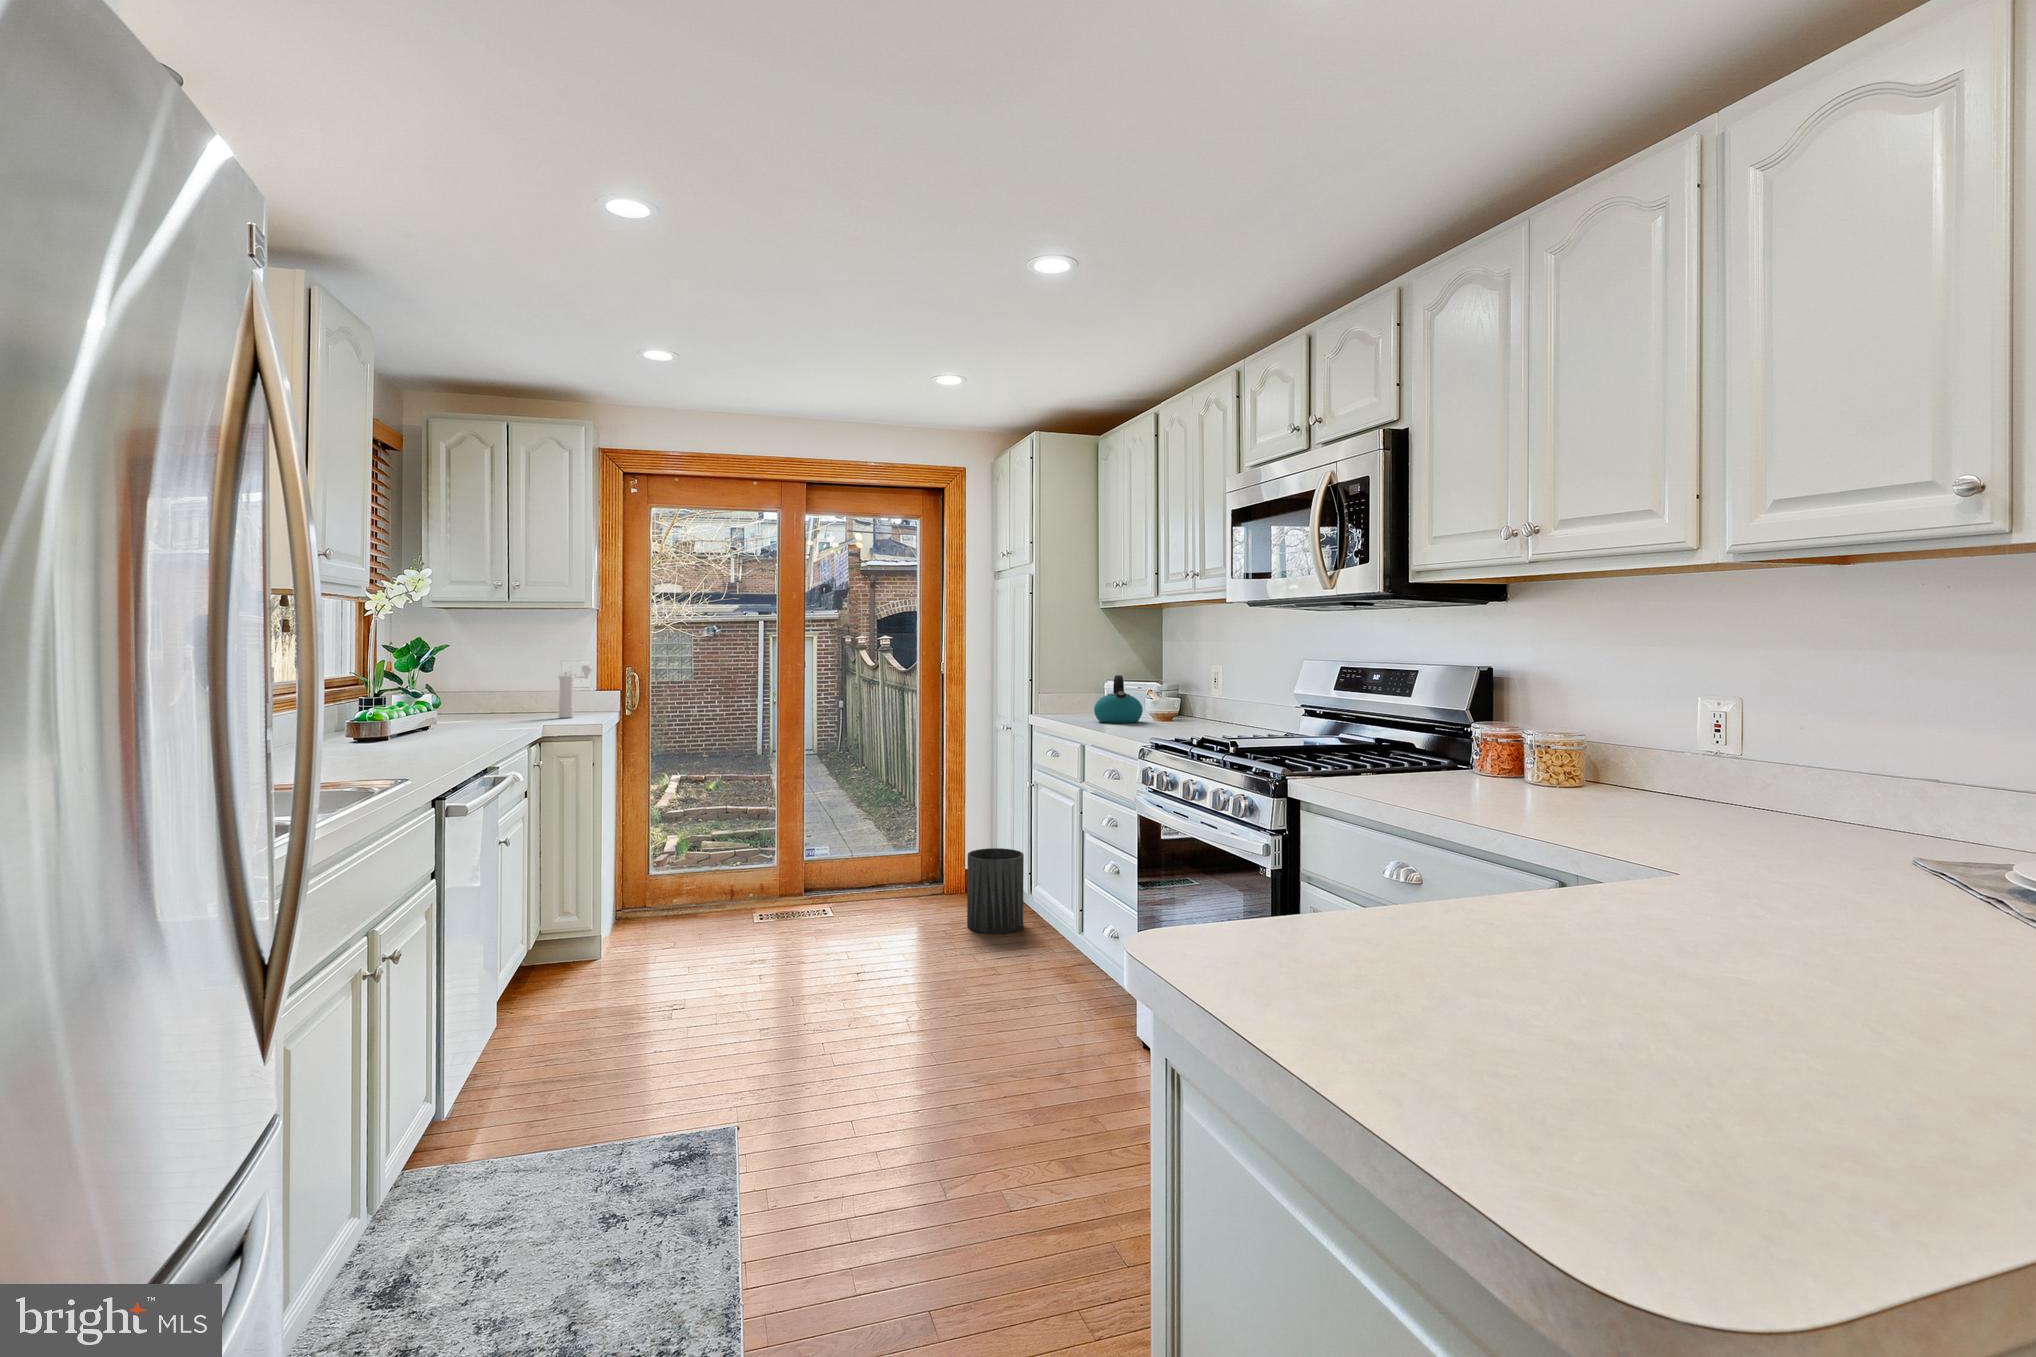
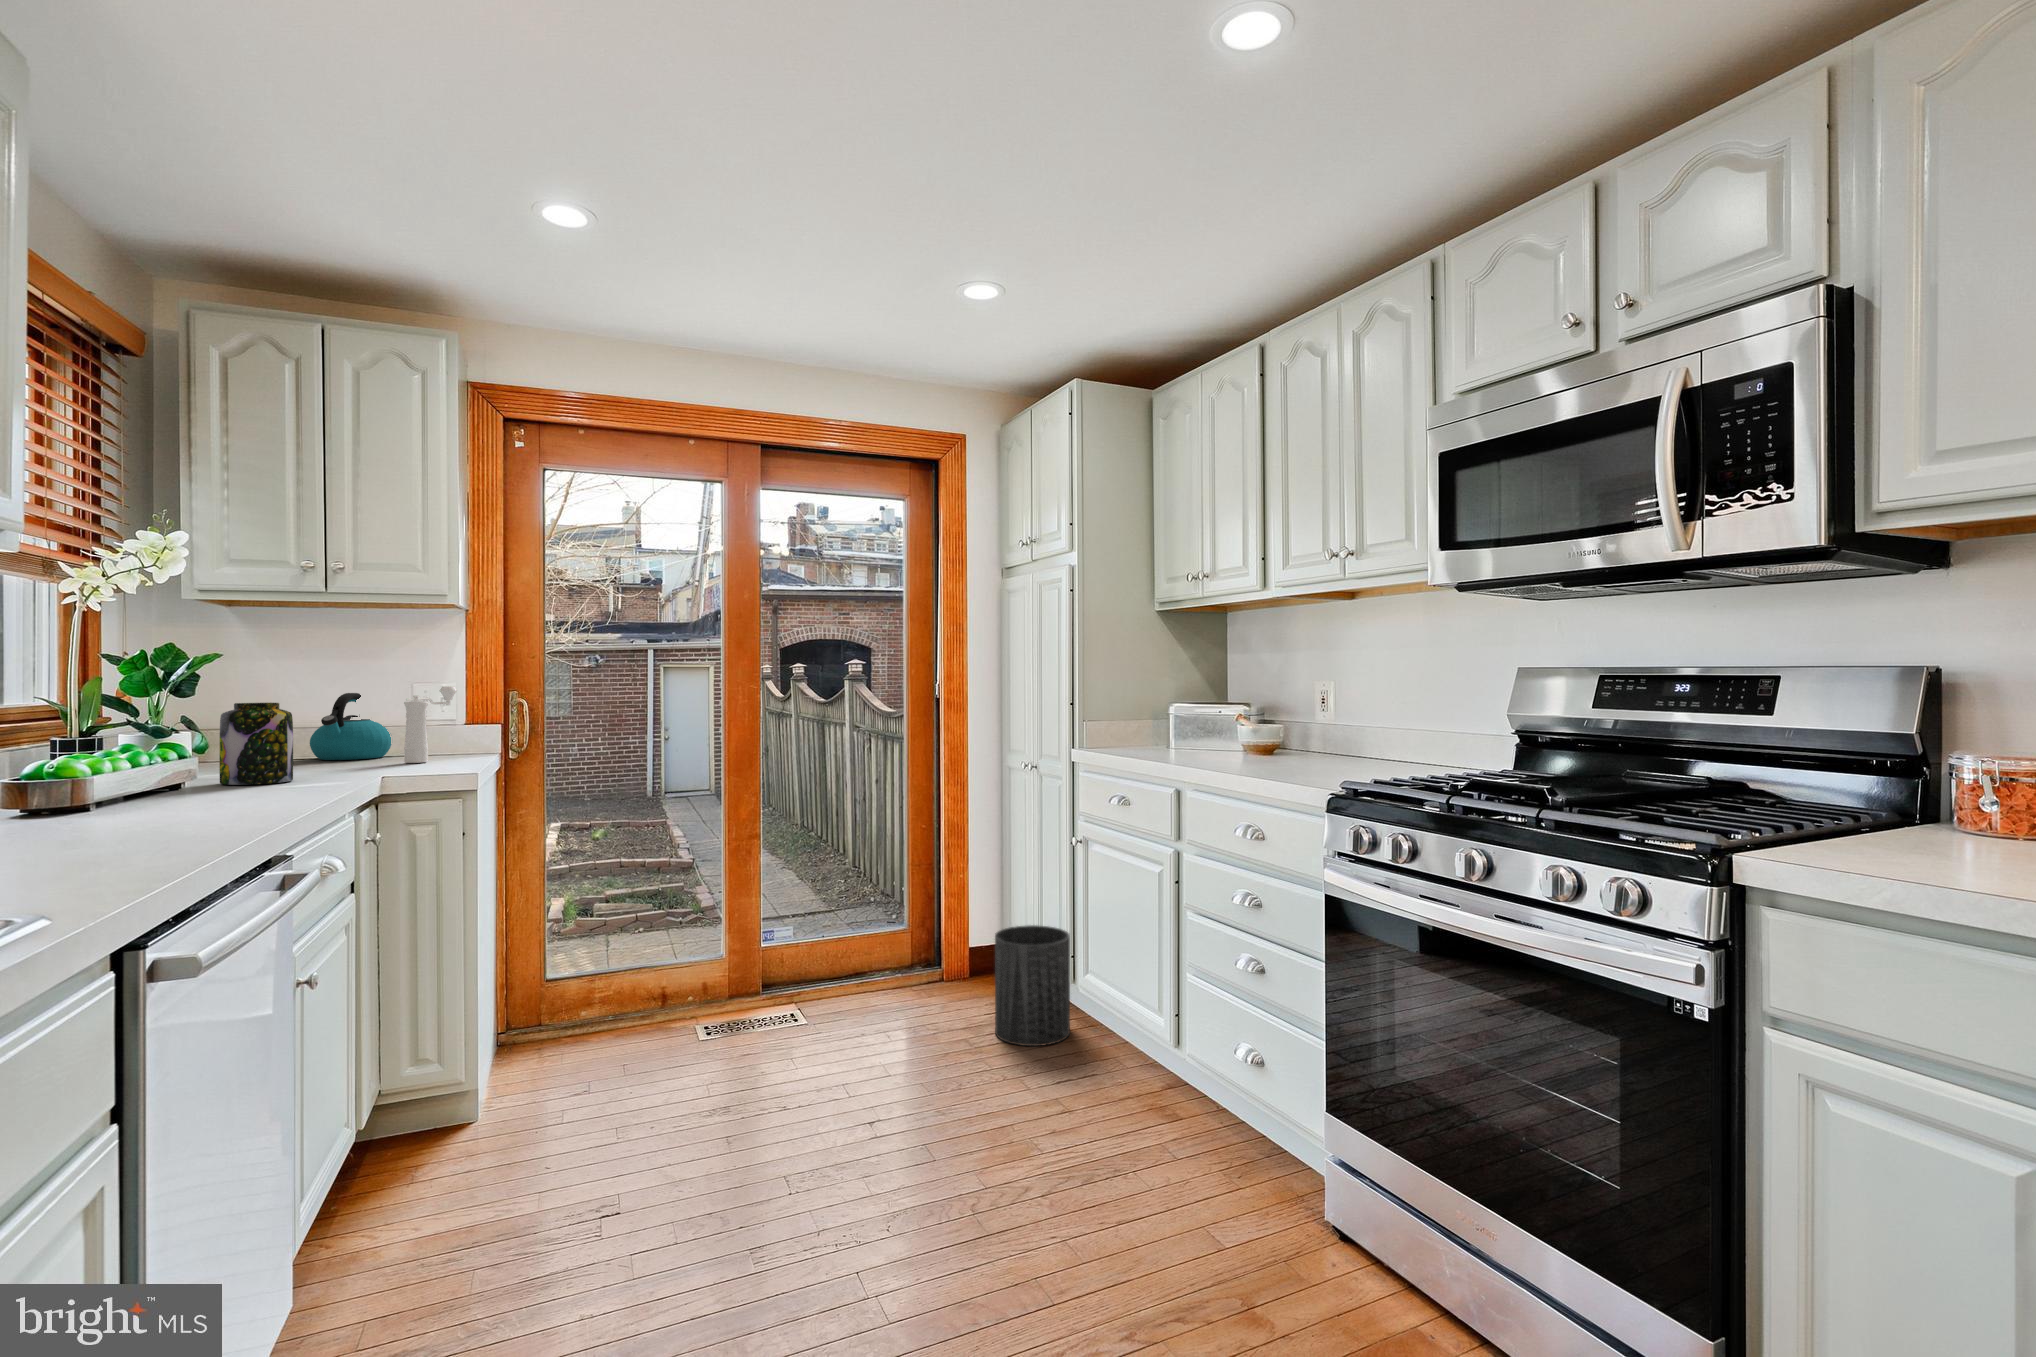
kettle: present [1094,675,1143,723] -> present [310,693,391,760]
jar: none [450,677,492,728] -> present [219,703,293,785]

